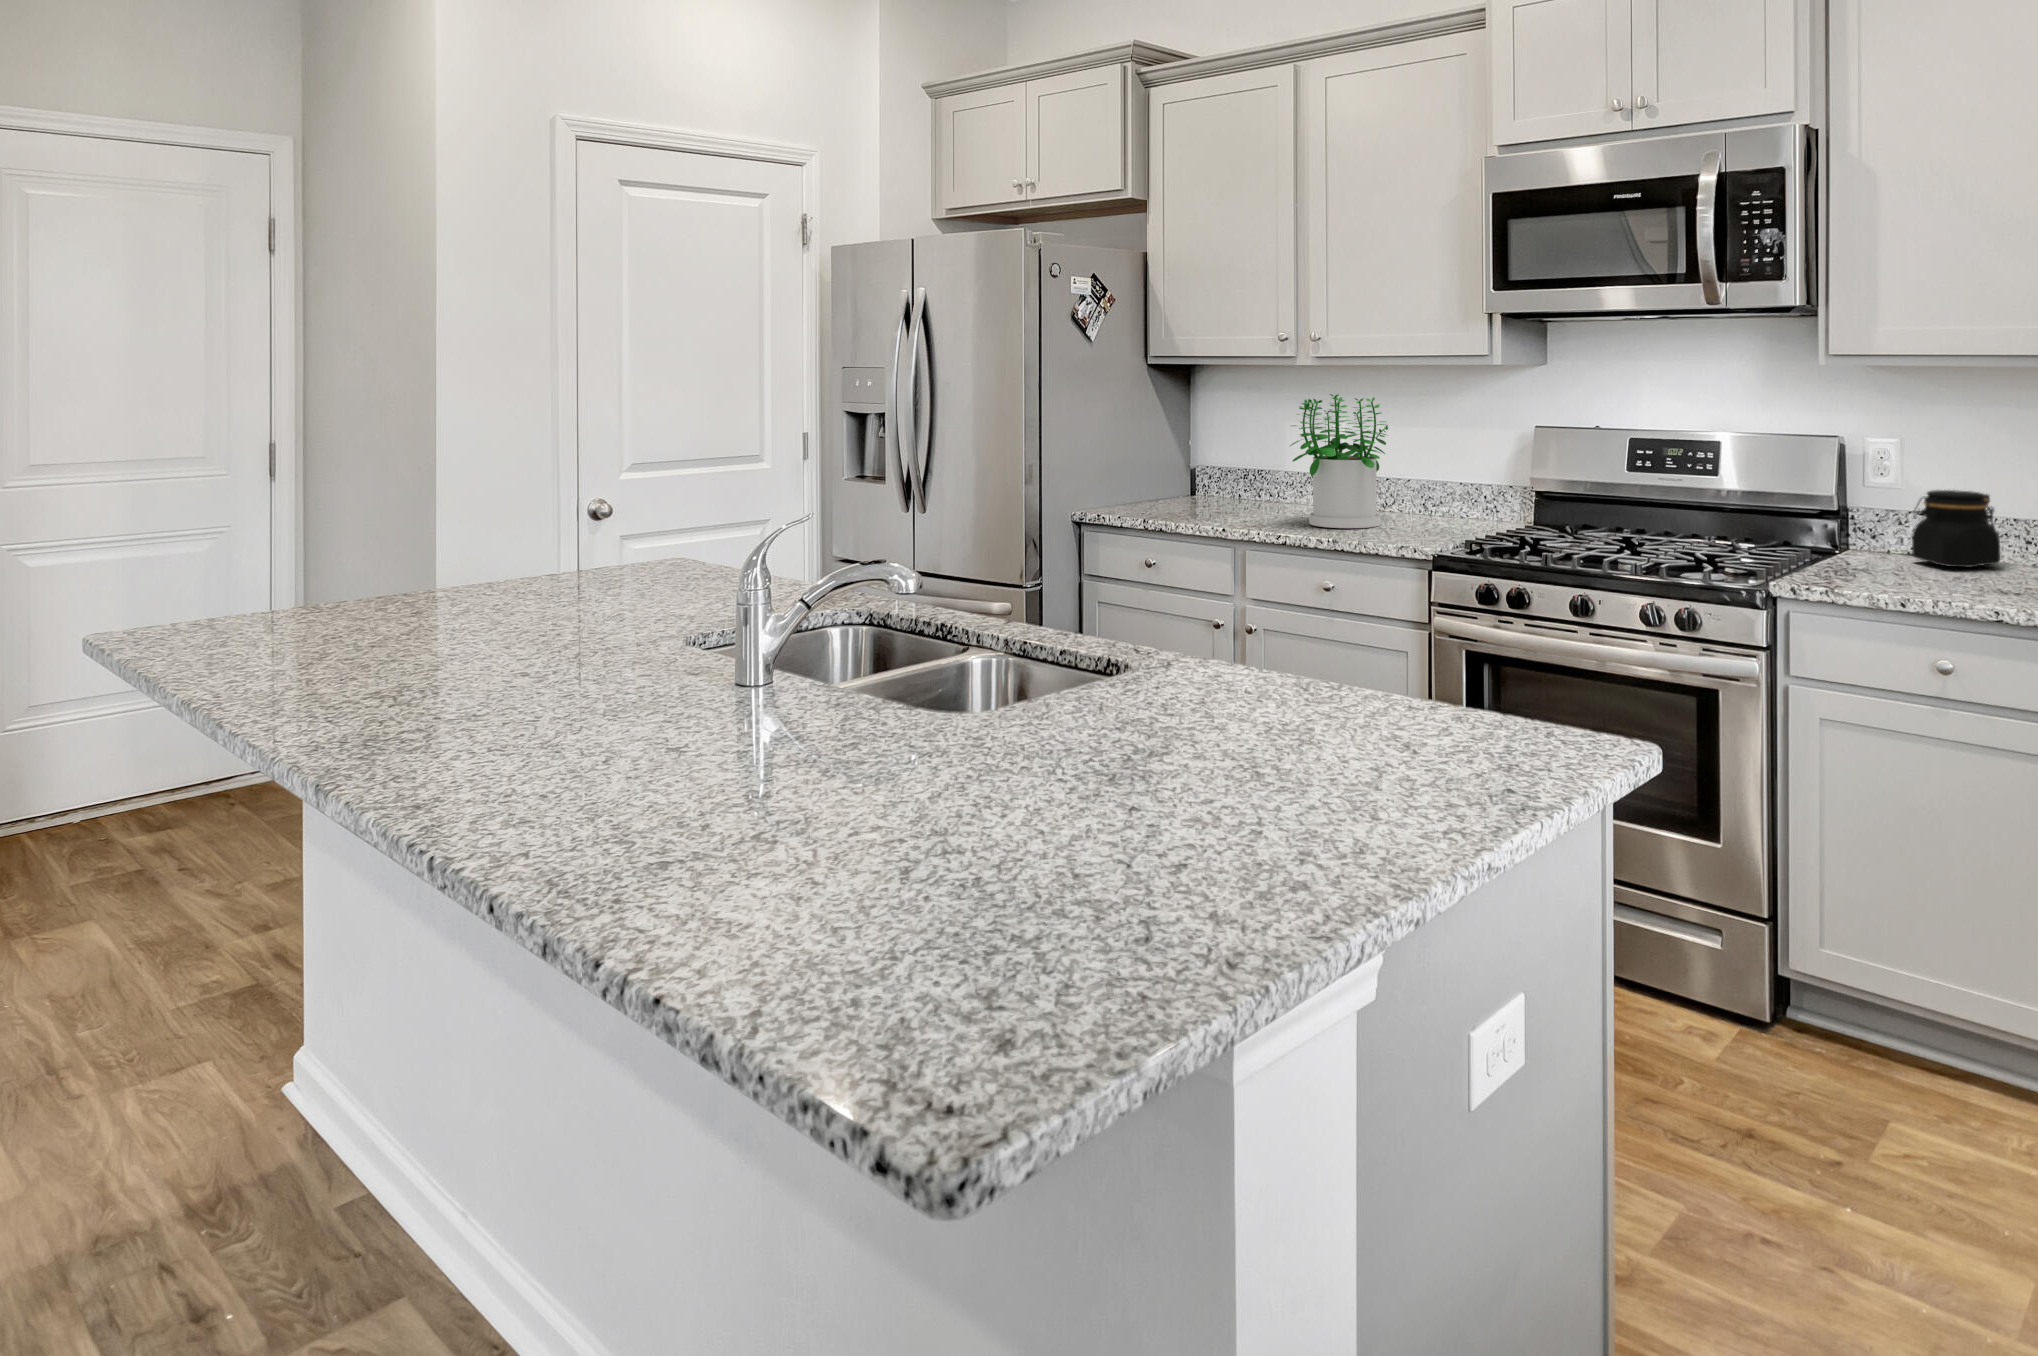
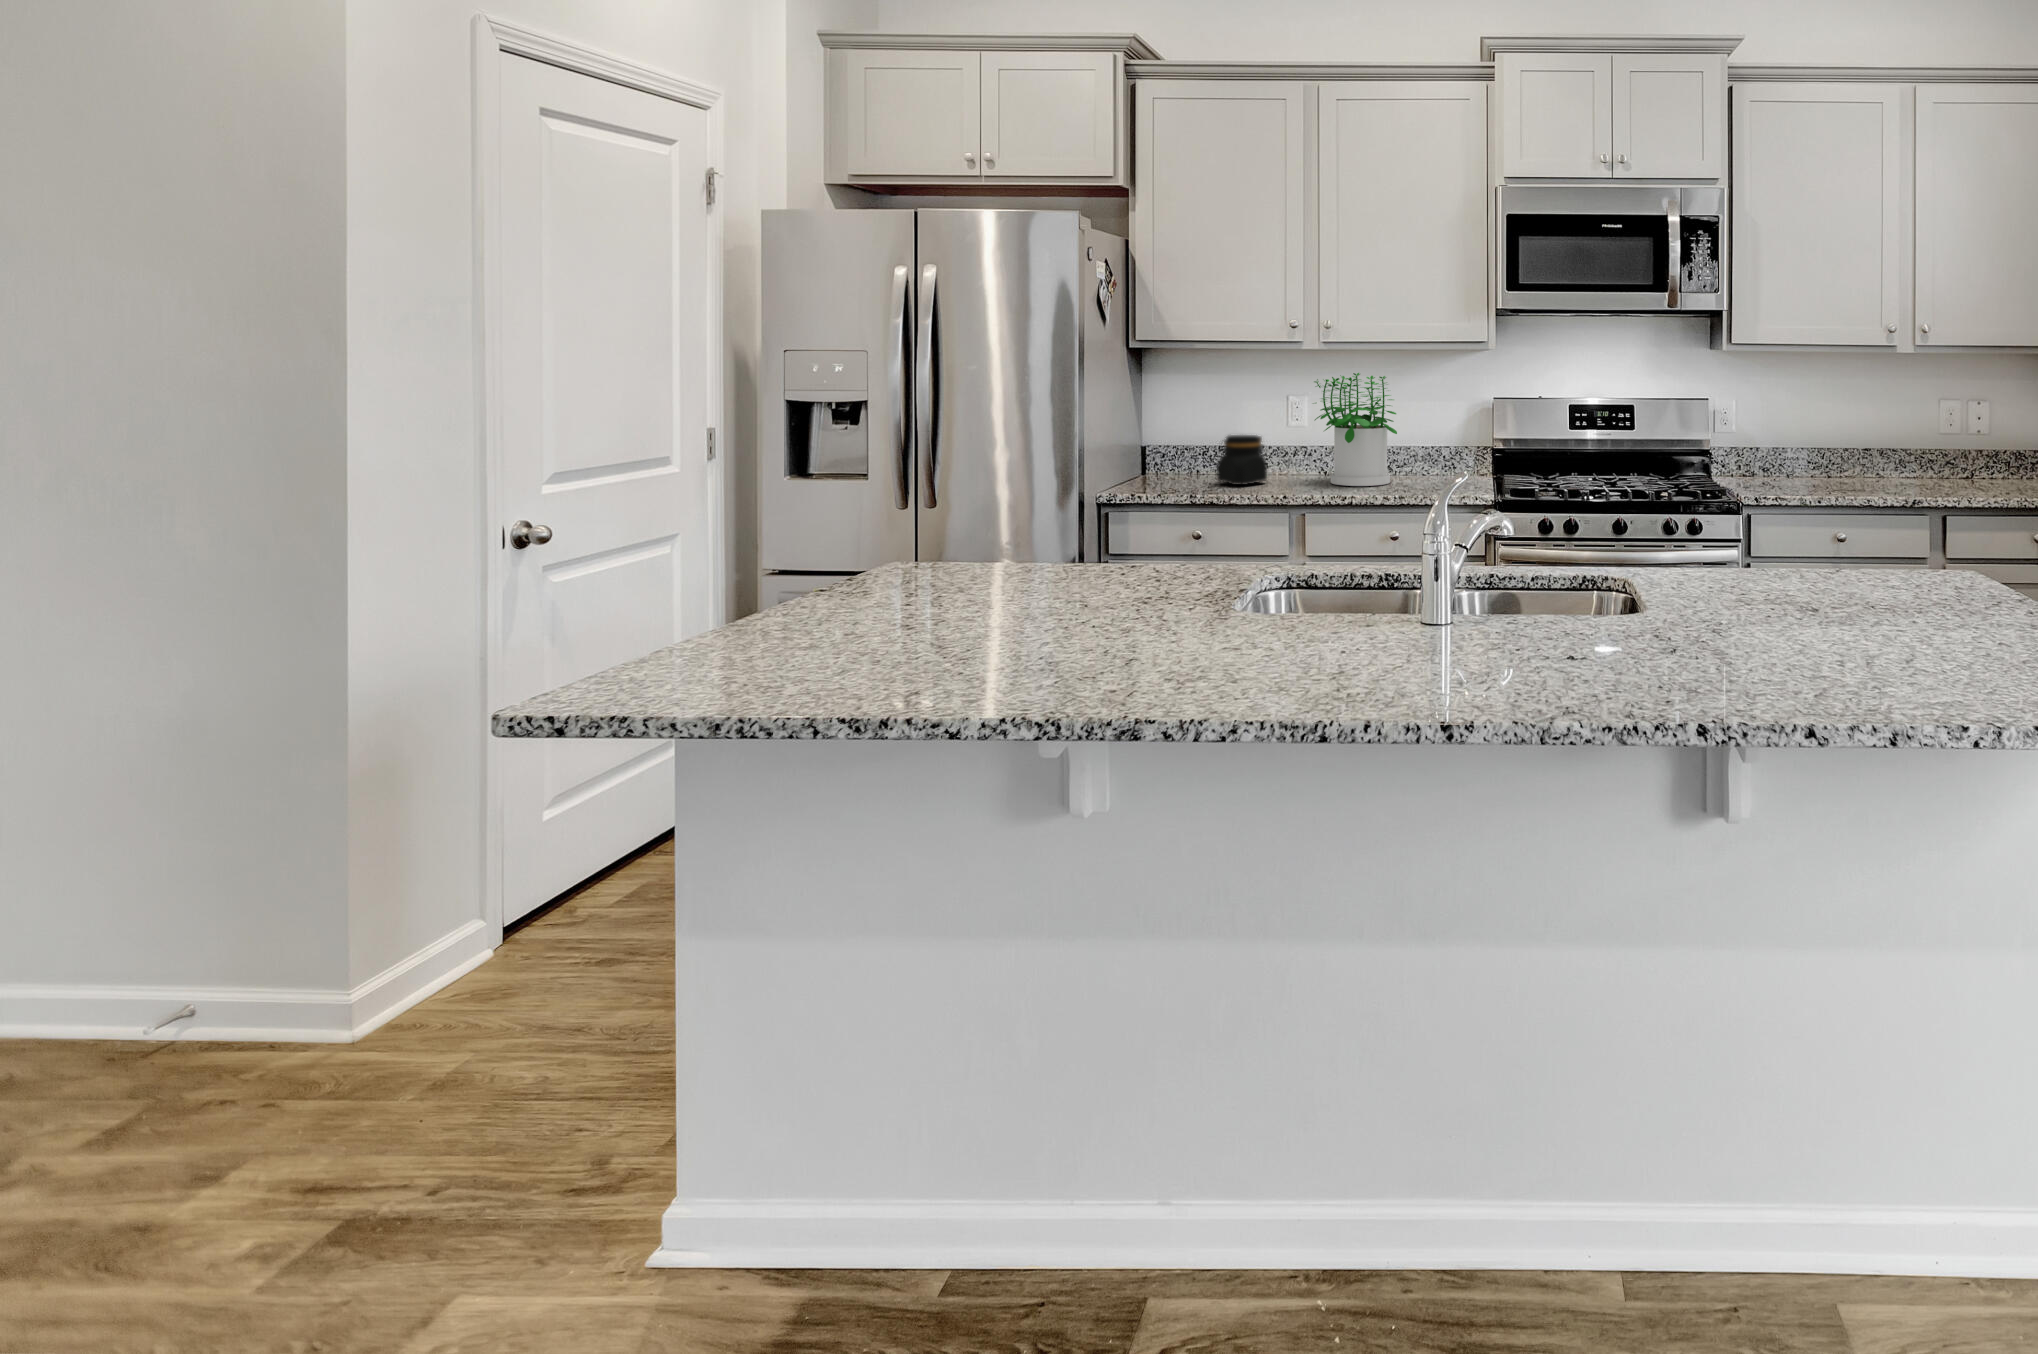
jar: present [1912,490,2000,567] -> present [1217,435,1267,485]

